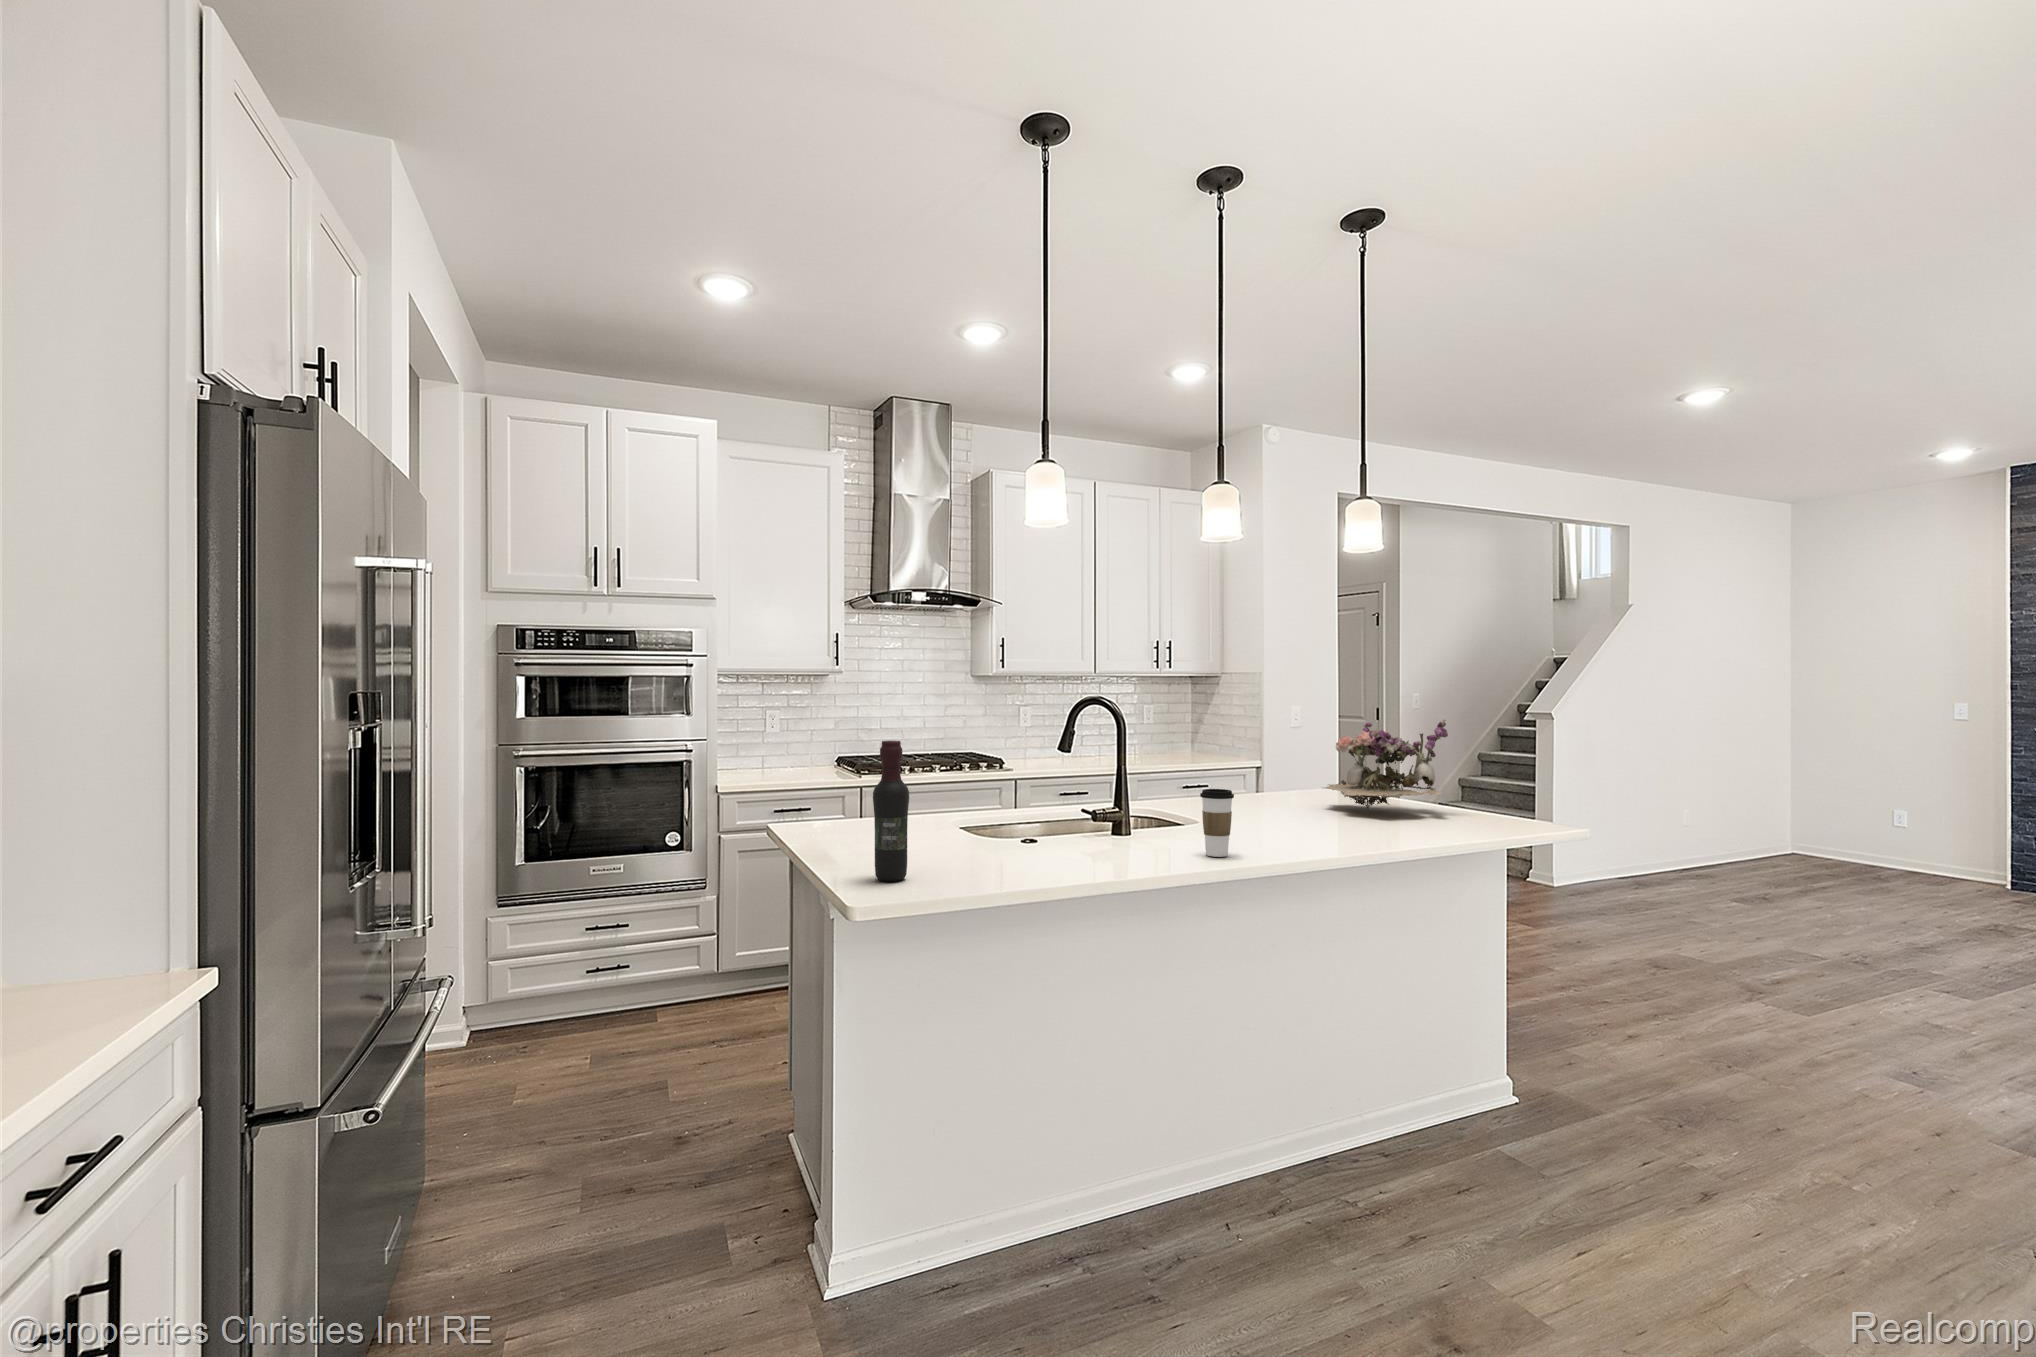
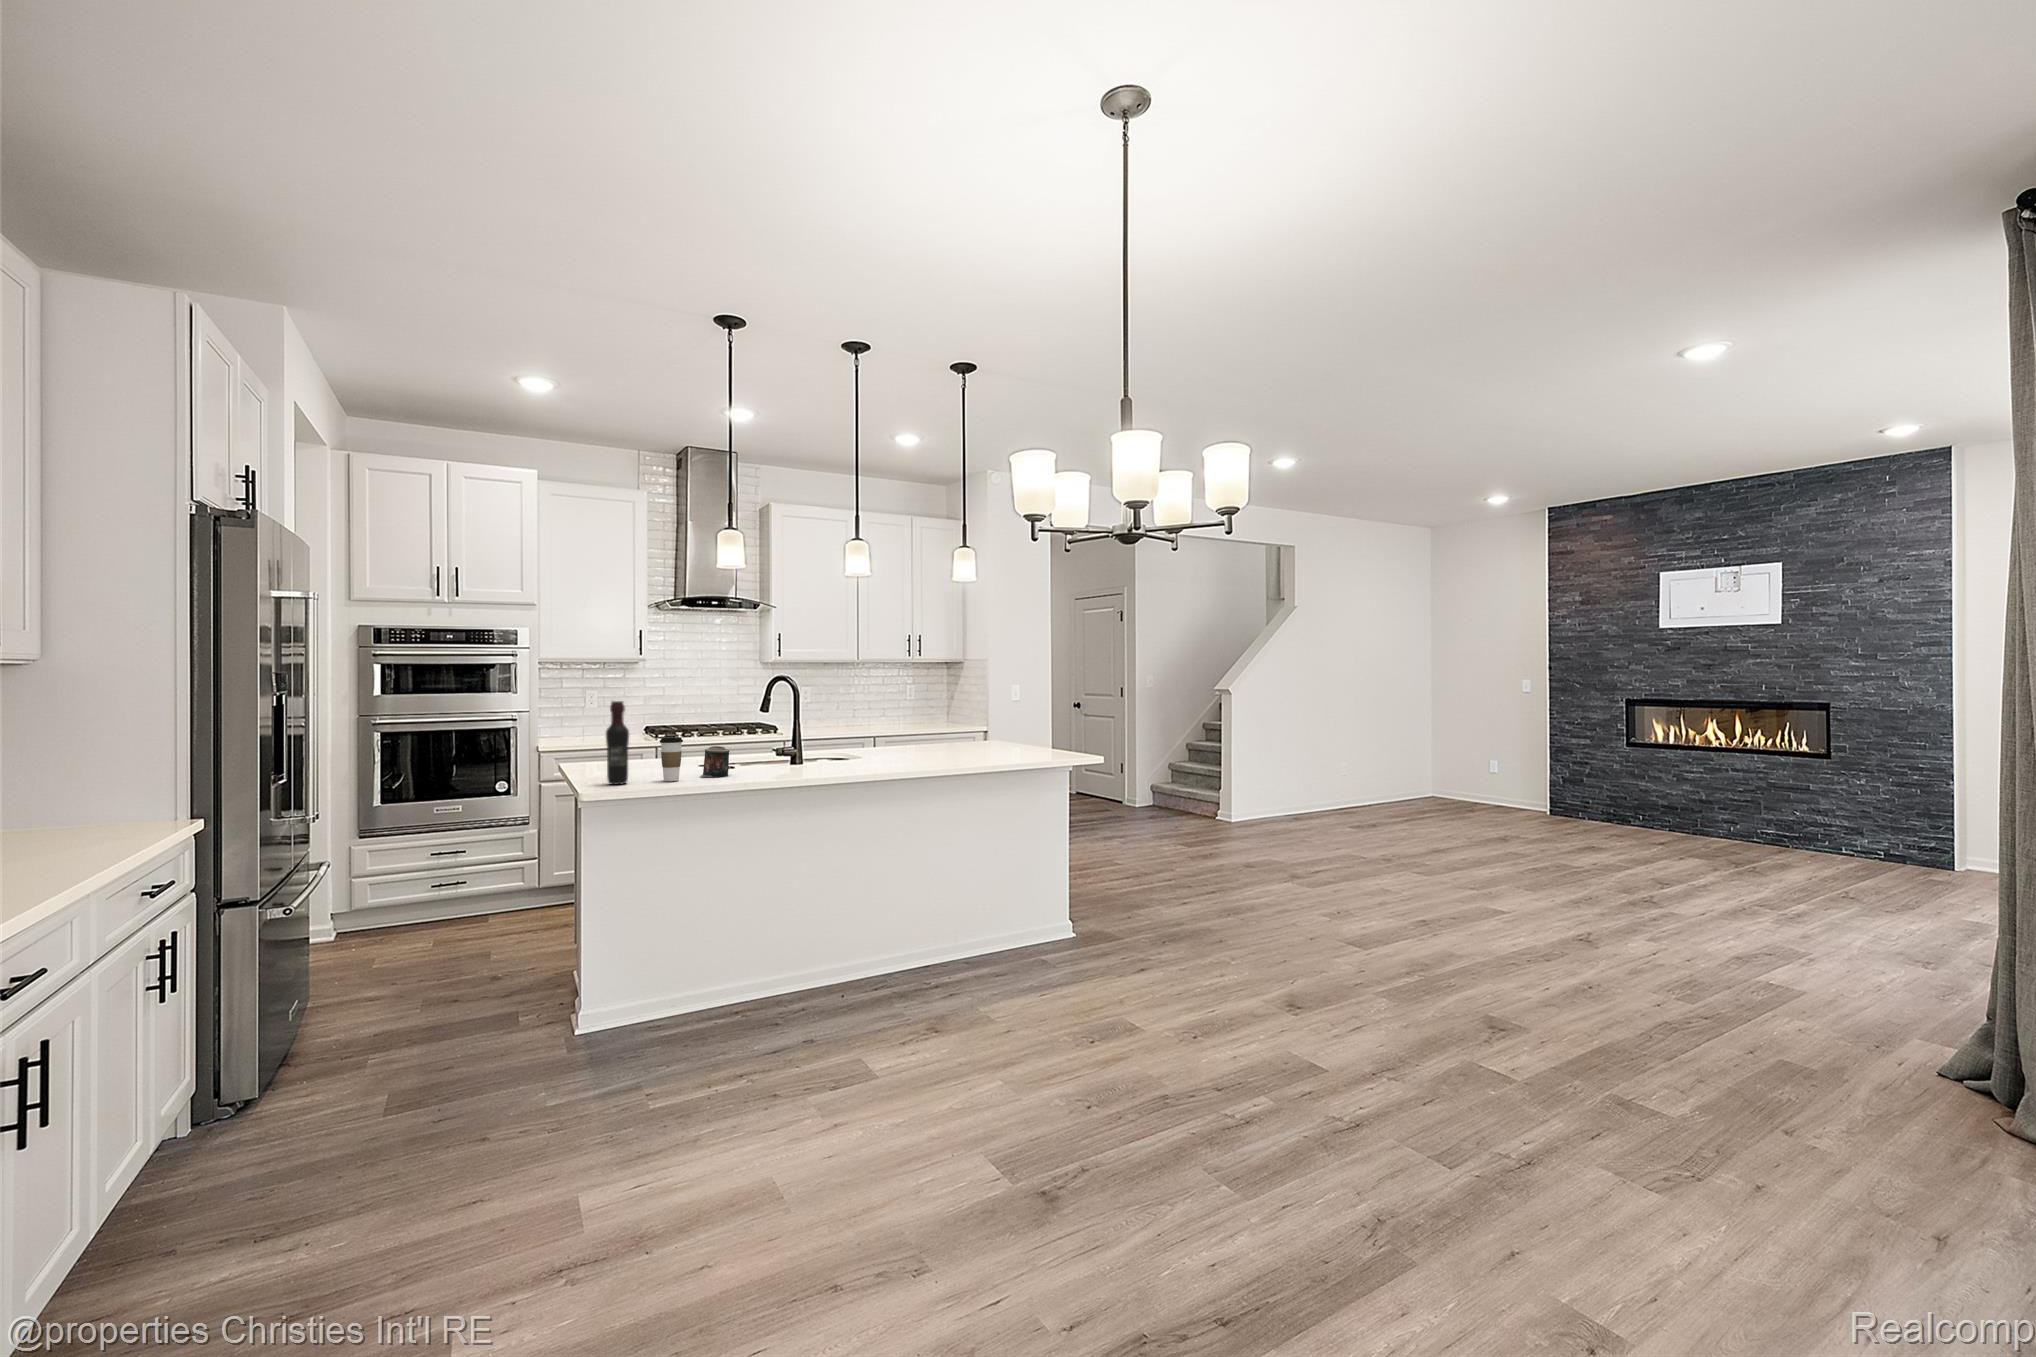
flower arrangement: present [1323,719,1448,809] -> none [957,690,1032,751]
coffee cup: present [1200,789,1234,857] -> present [660,737,683,781]
candle: none [1009,812,1050,865] -> present [700,746,729,777]

